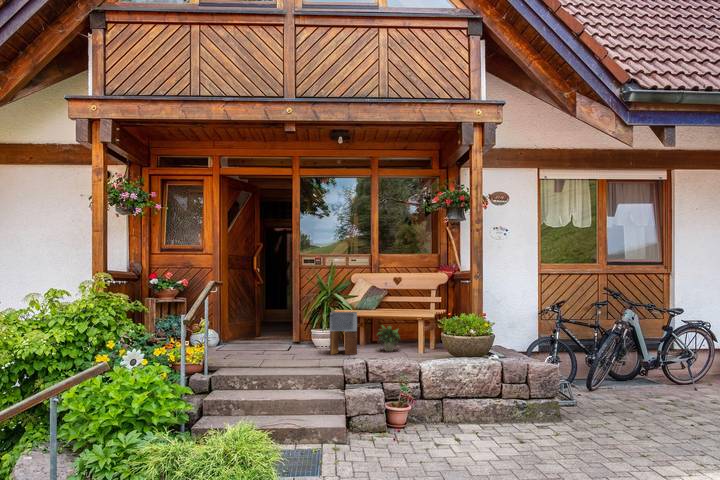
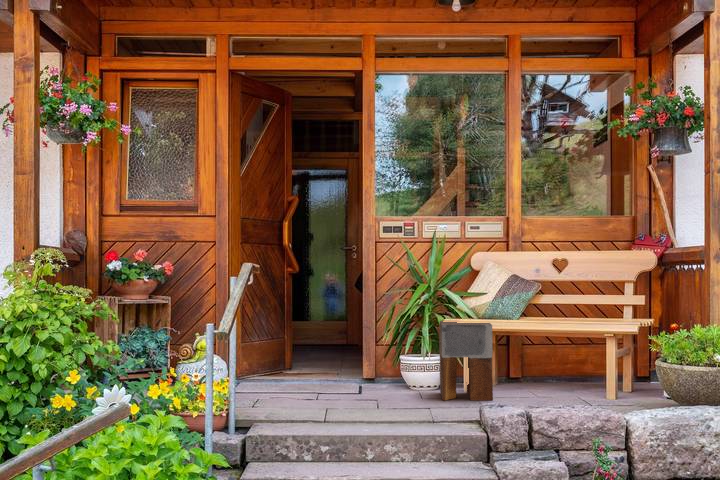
potted plant: present [377,326,400,351] -> none [524,347,571,395]

